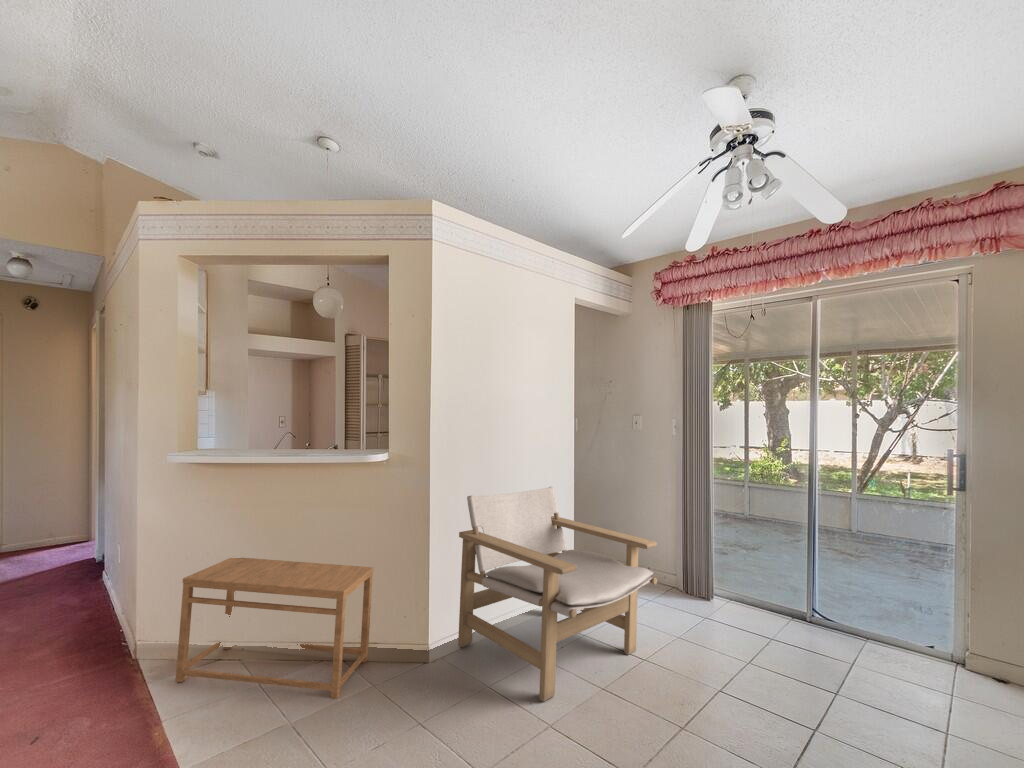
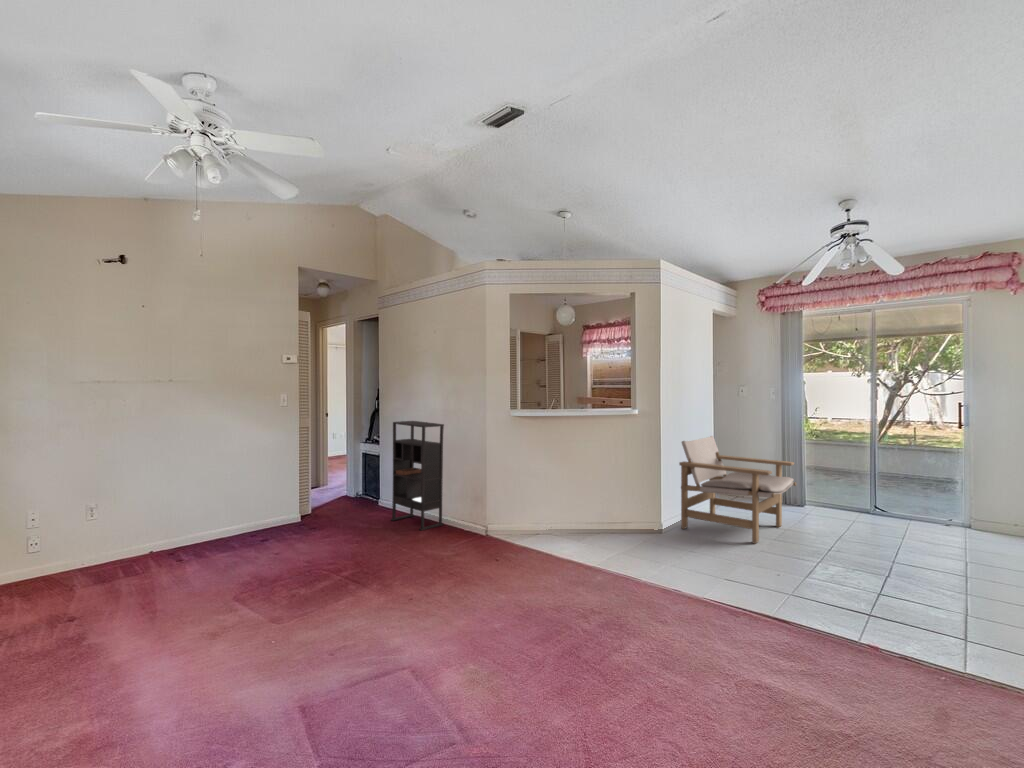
bookshelf: none [56,444,127,618] -> present [391,421,444,530]
side table: present [176,558,373,698] -> none [551,483,650,548]

